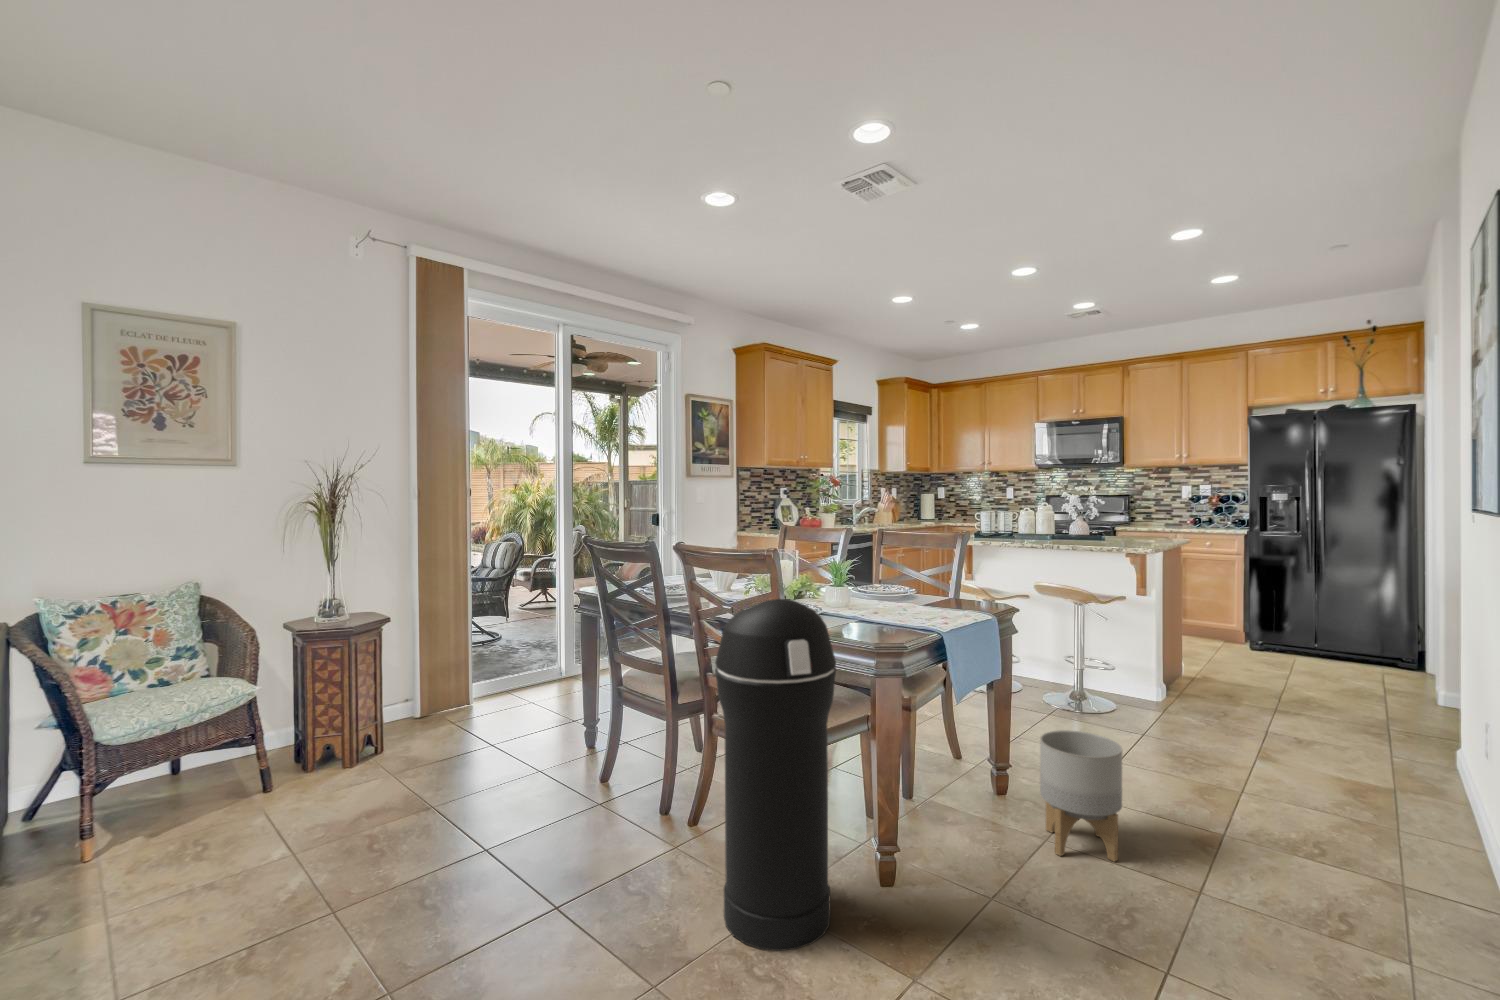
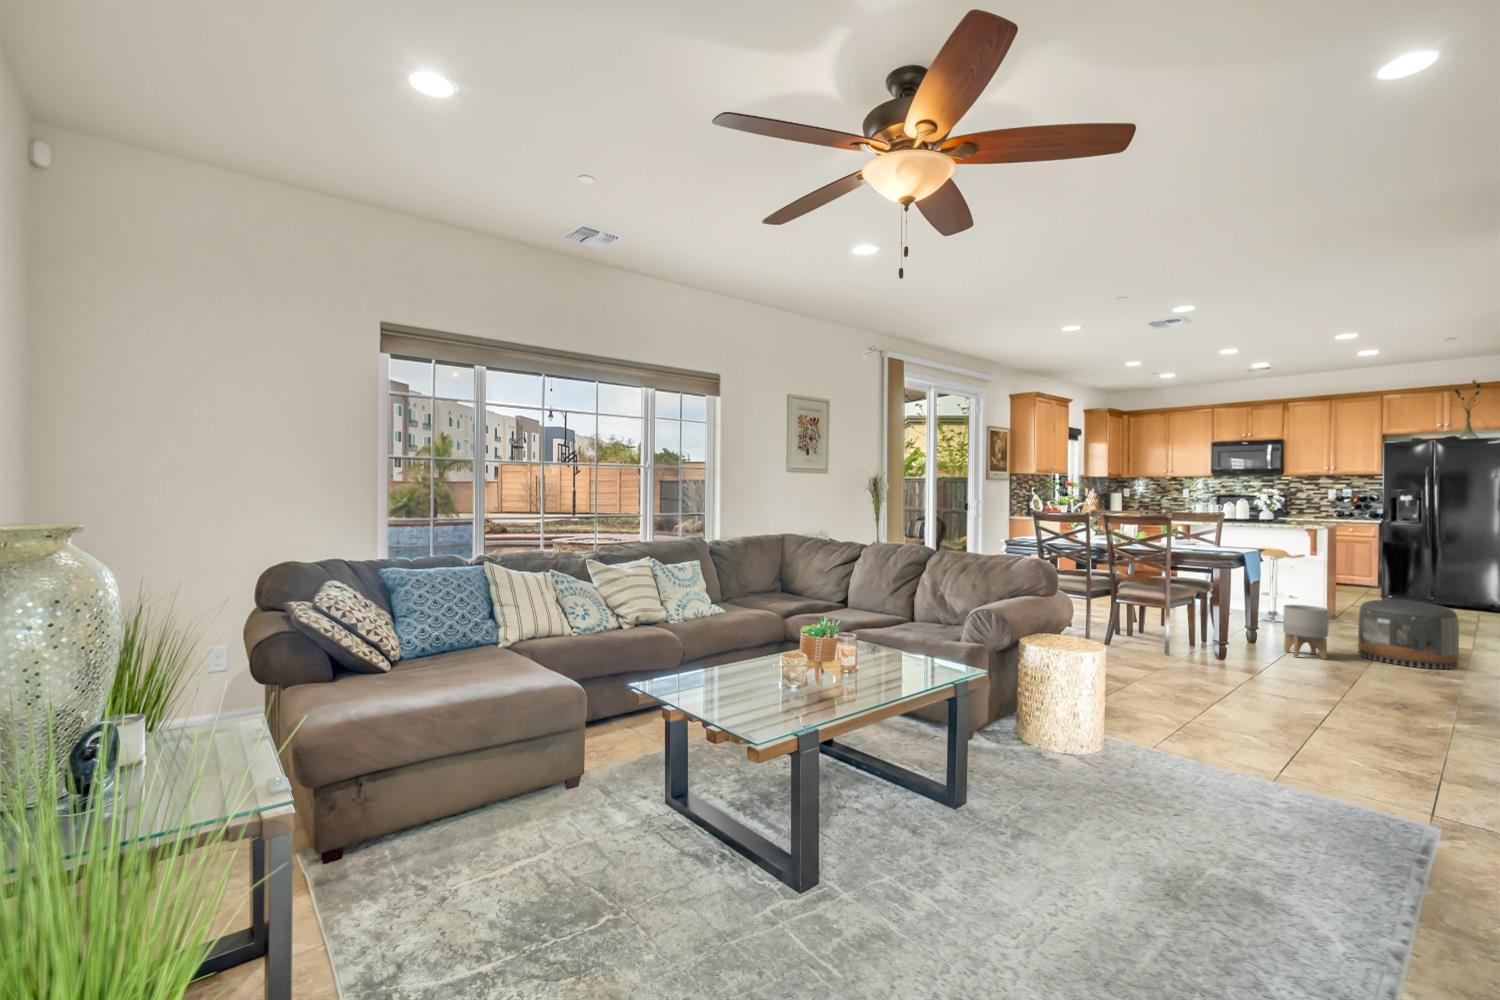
trash can: present [715,599,836,951] -> none [1151,531,1210,670]
pouf: none [1186,714,1378,891] -> present [1358,599,1459,669]

